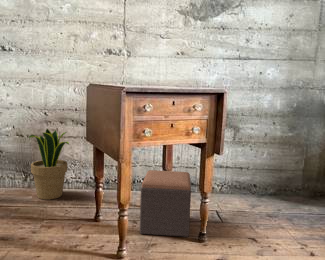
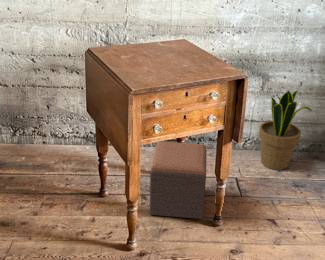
potted plant: present [29,129,69,200] -> present [259,90,312,170]

